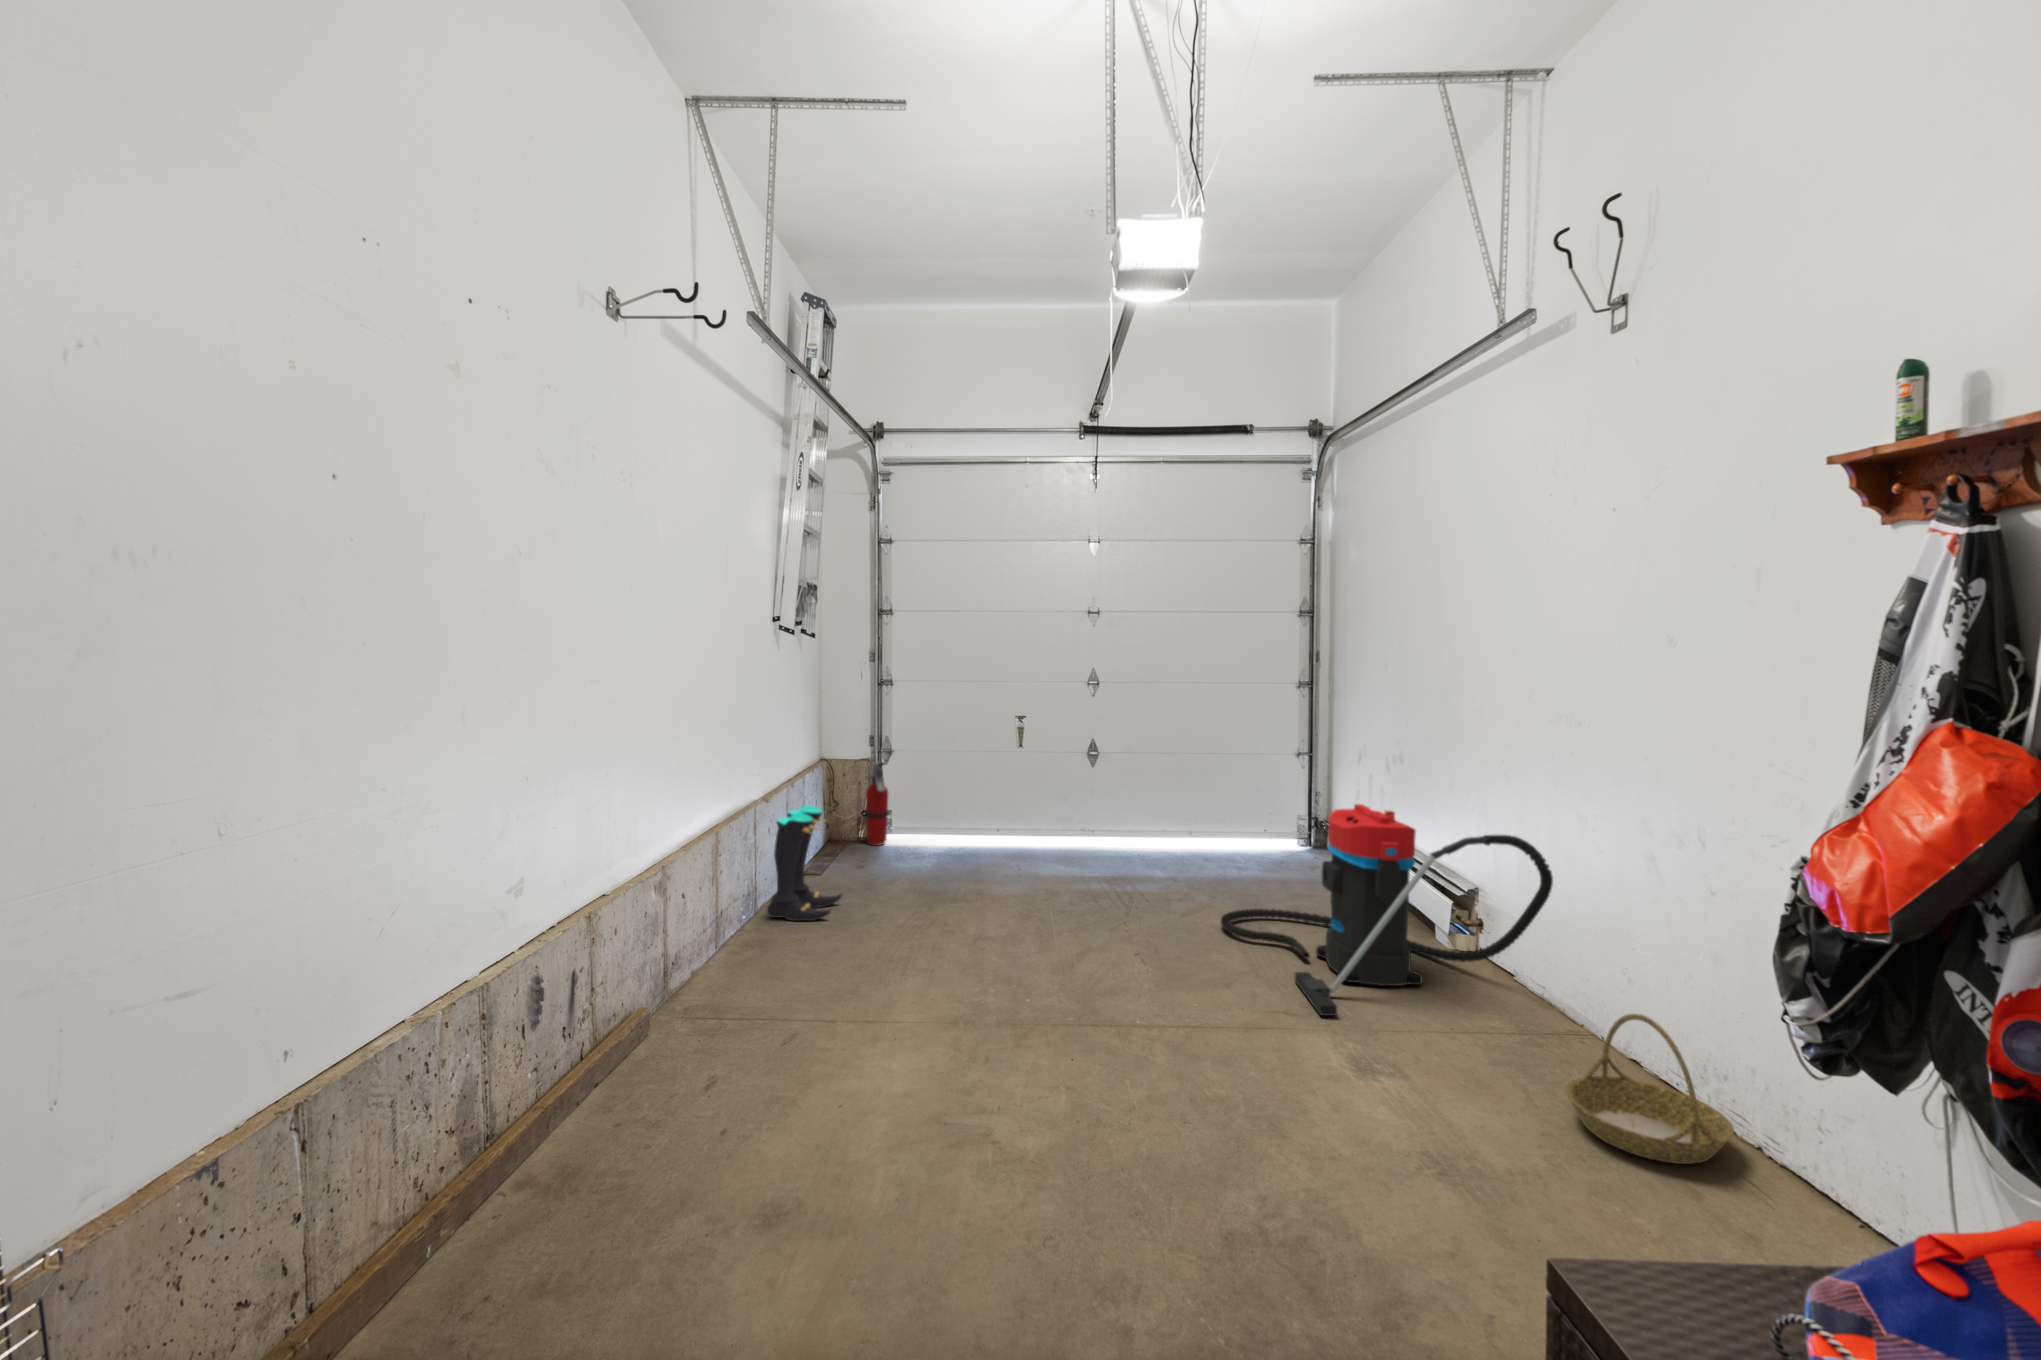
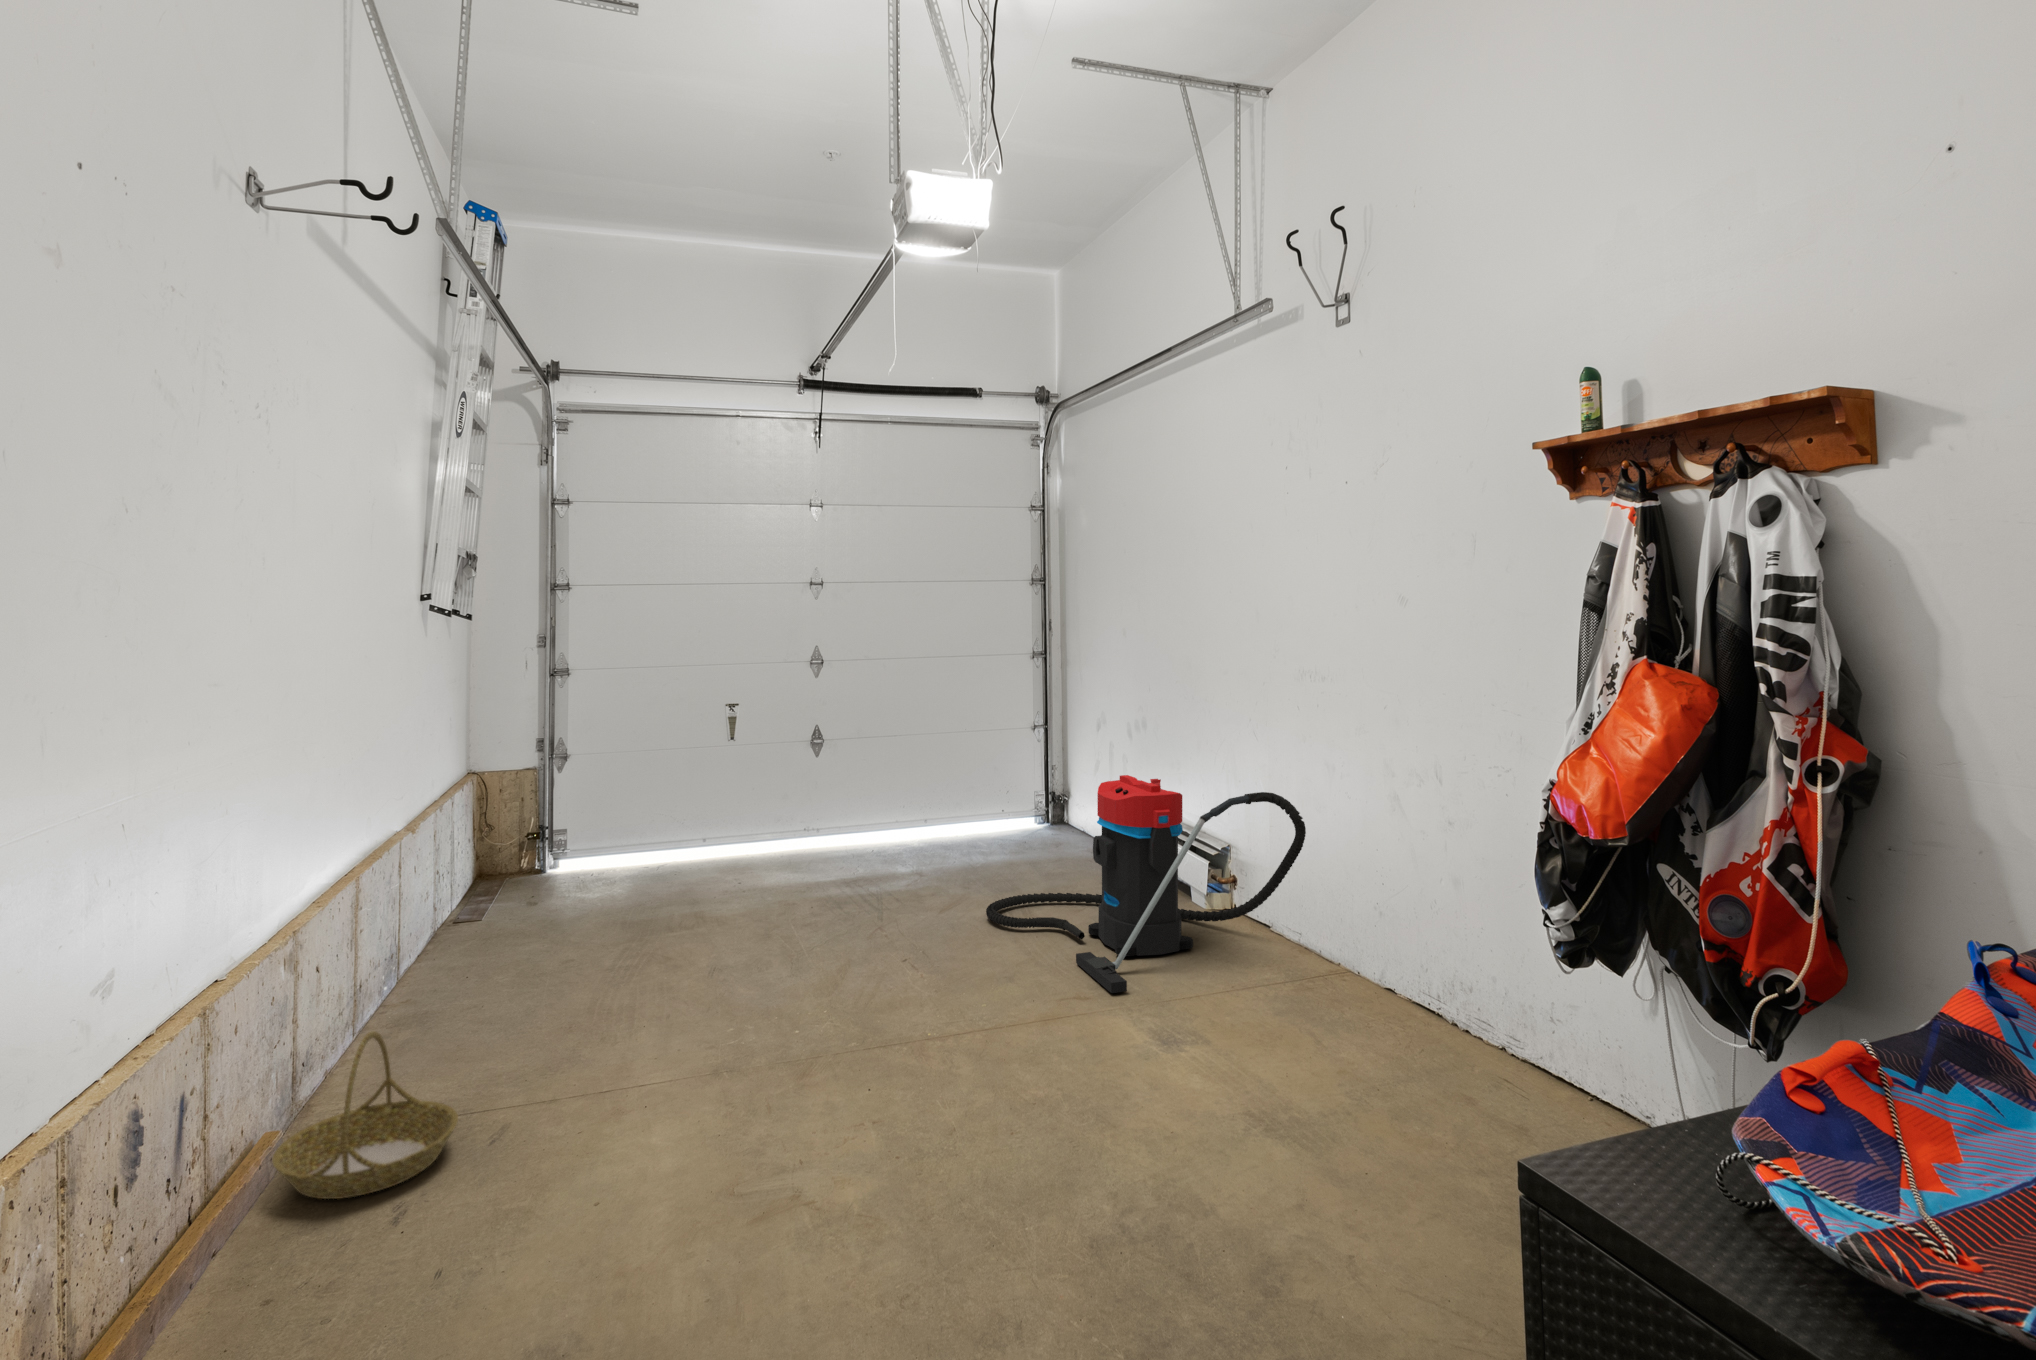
fire extinguisher: present [865,762,888,845] -> none [533,774,564,879]
boots: present [766,805,842,921] -> none [415,834,528,984]
basket: present [1566,1014,1734,1164] -> present [272,1031,458,1199]

